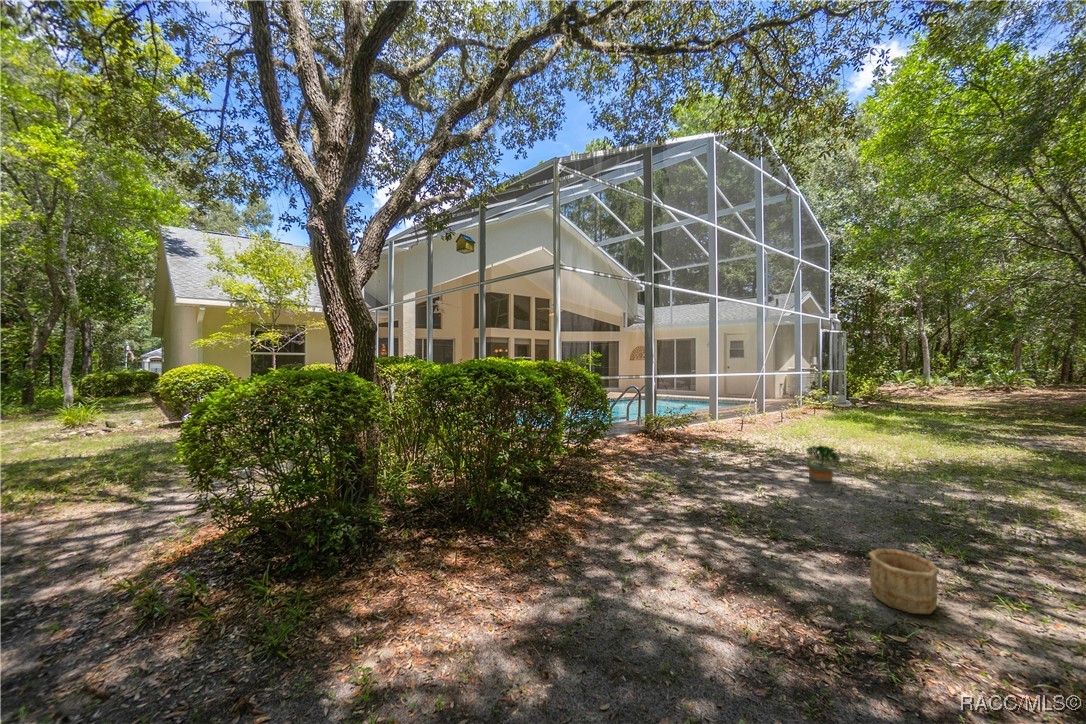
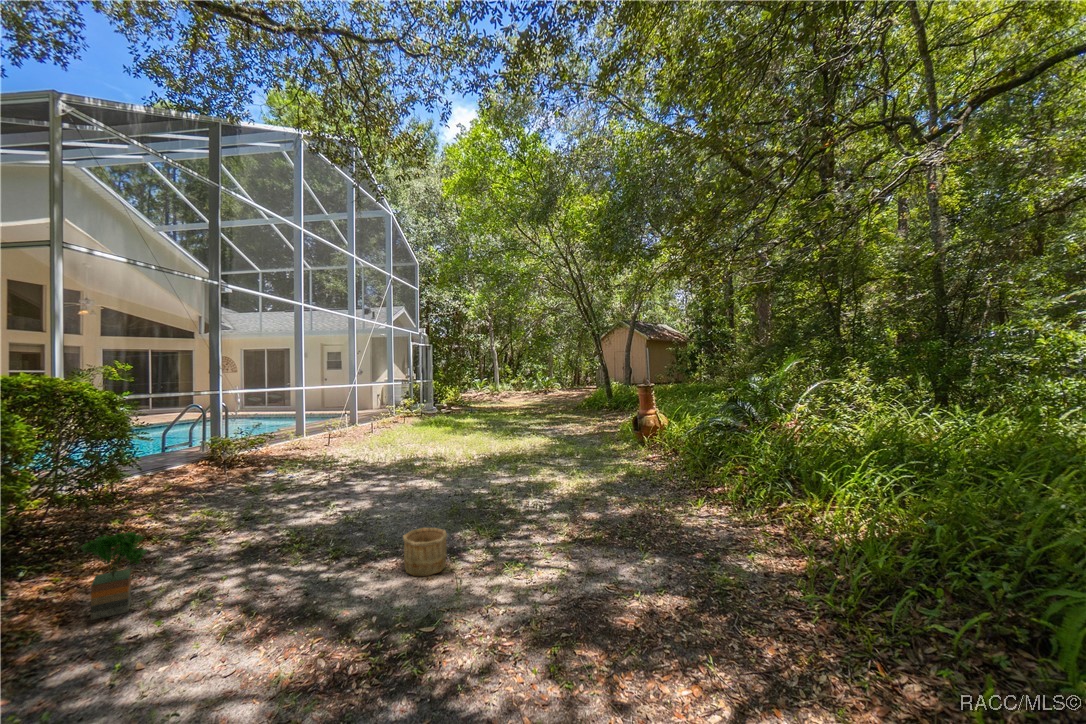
potted tree: present [806,446,840,489] -> present [82,531,146,620]

